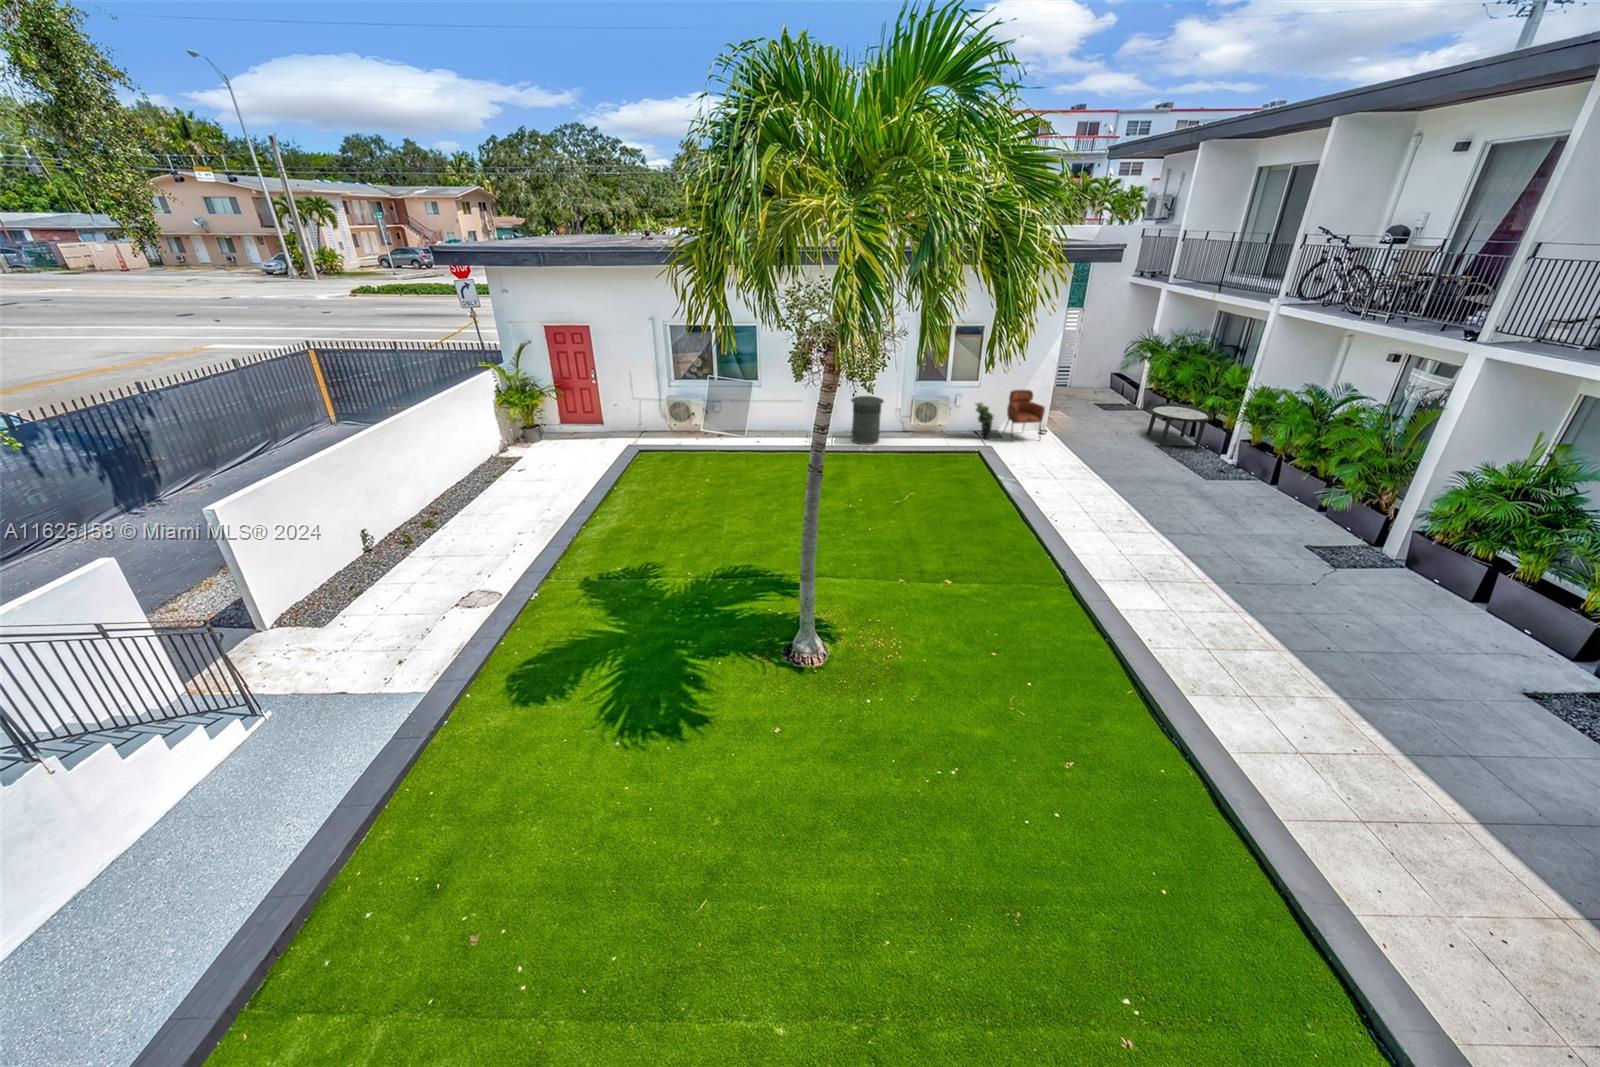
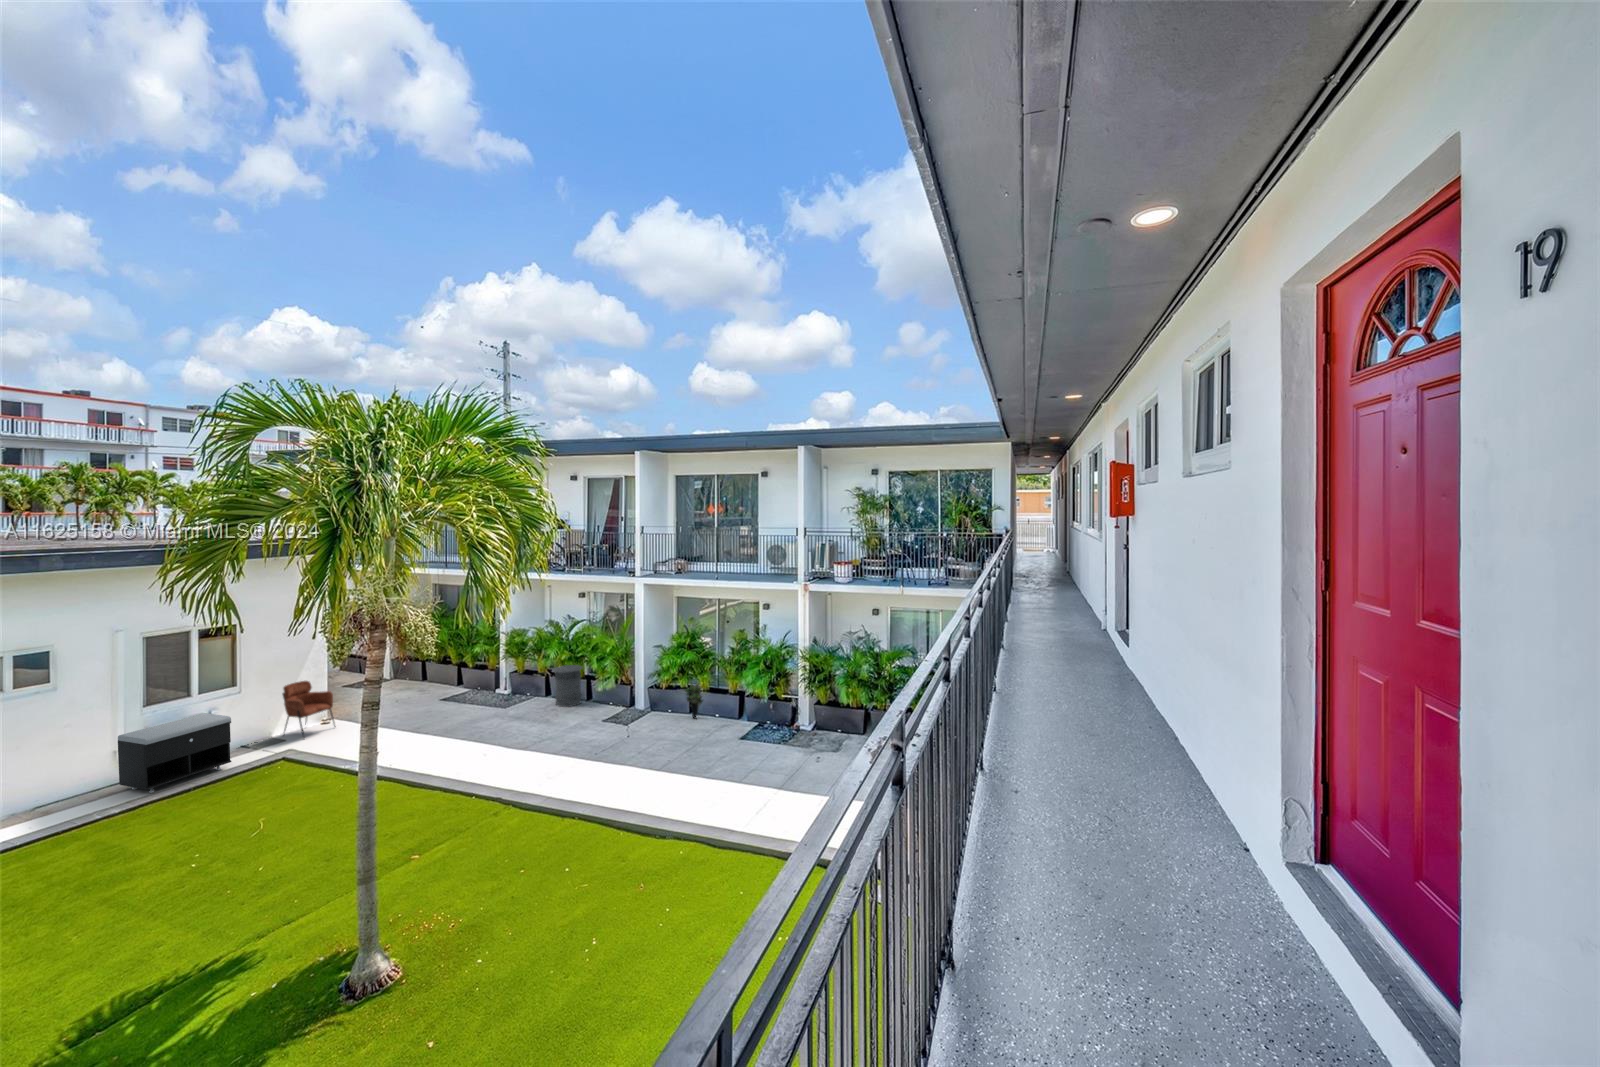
trash can: present [851,396,884,445] -> present [553,665,582,707]
storage bench: none [894,398,958,446] -> present [118,713,231,793]
potted plant: present [976,403,994,439] -> present [685,684,703,719]
round table: present [1147,403,1212,448] -> none [421,660,477,700]

